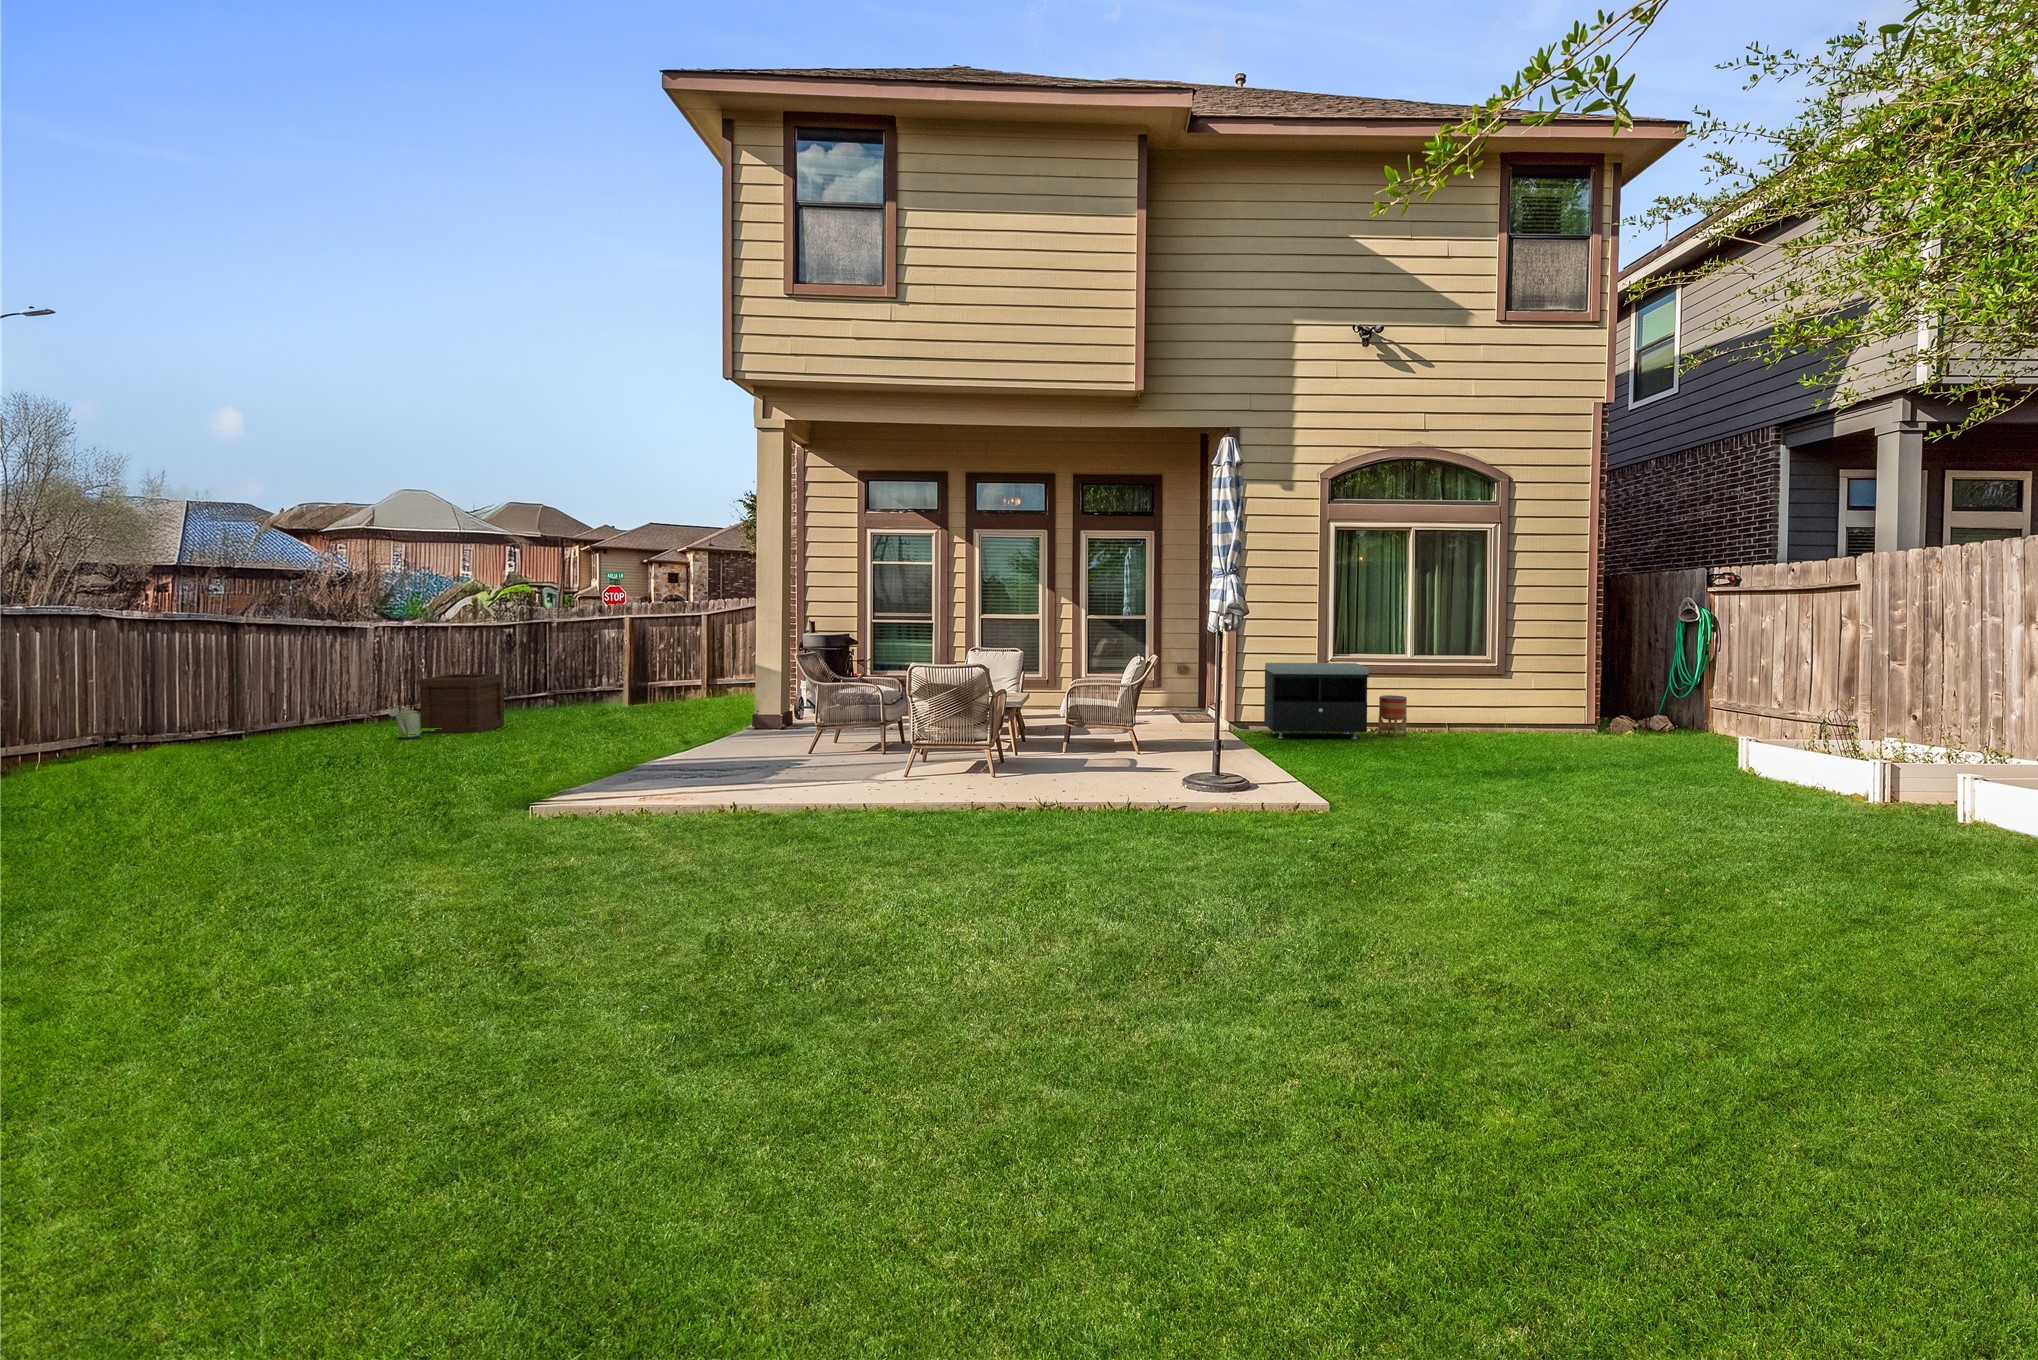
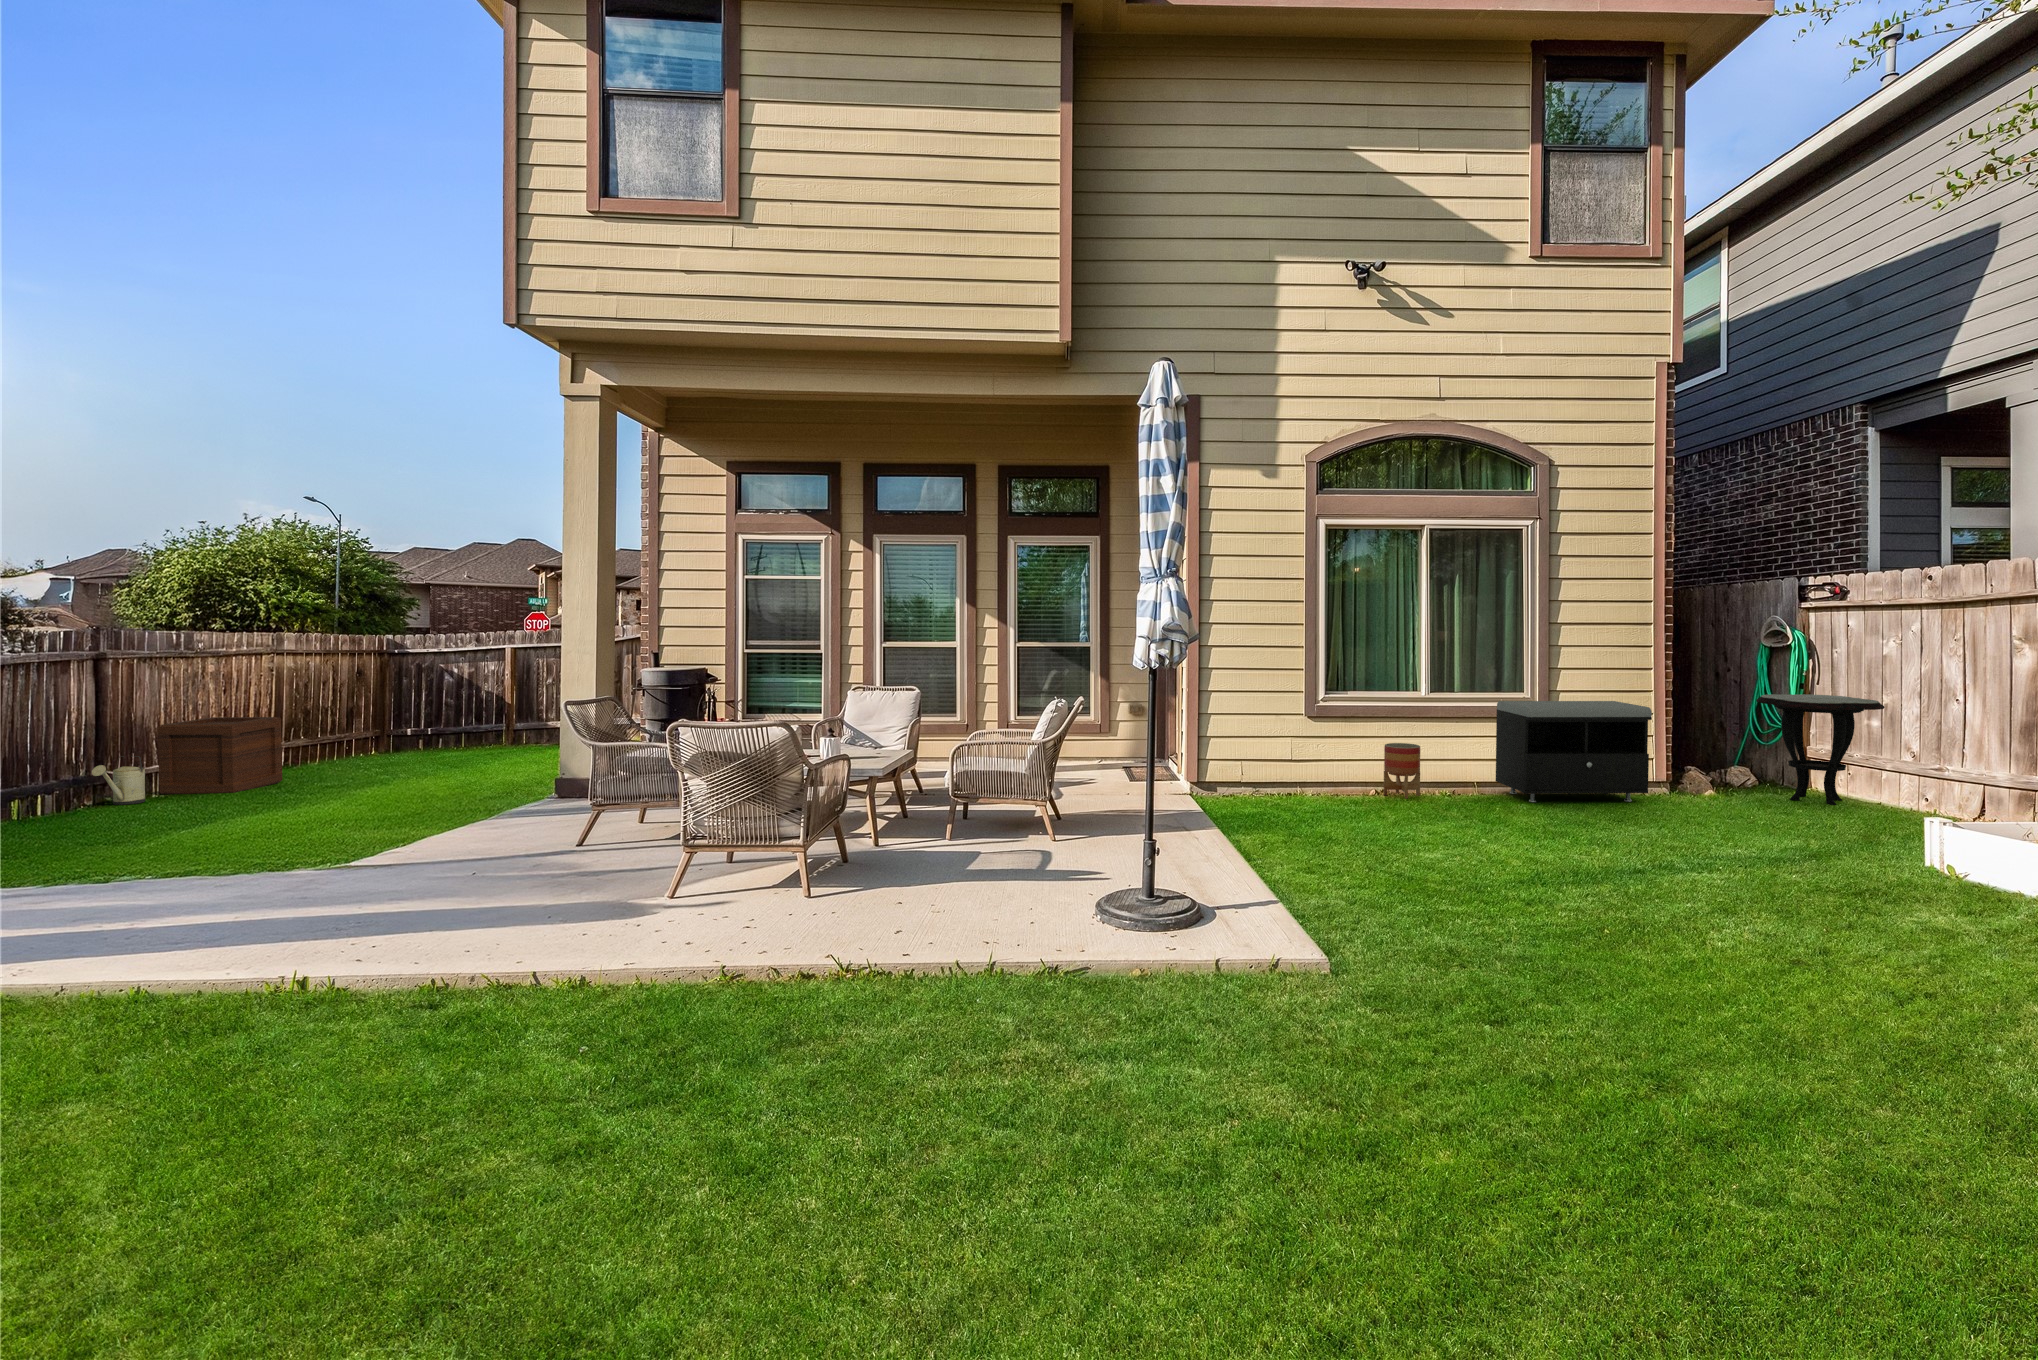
side table: none [1666,659,1758,742] -> present [1756,694,1885,805]
storage bench: present [1264,663,1369,739] -> present [1496,701,1652,802]

